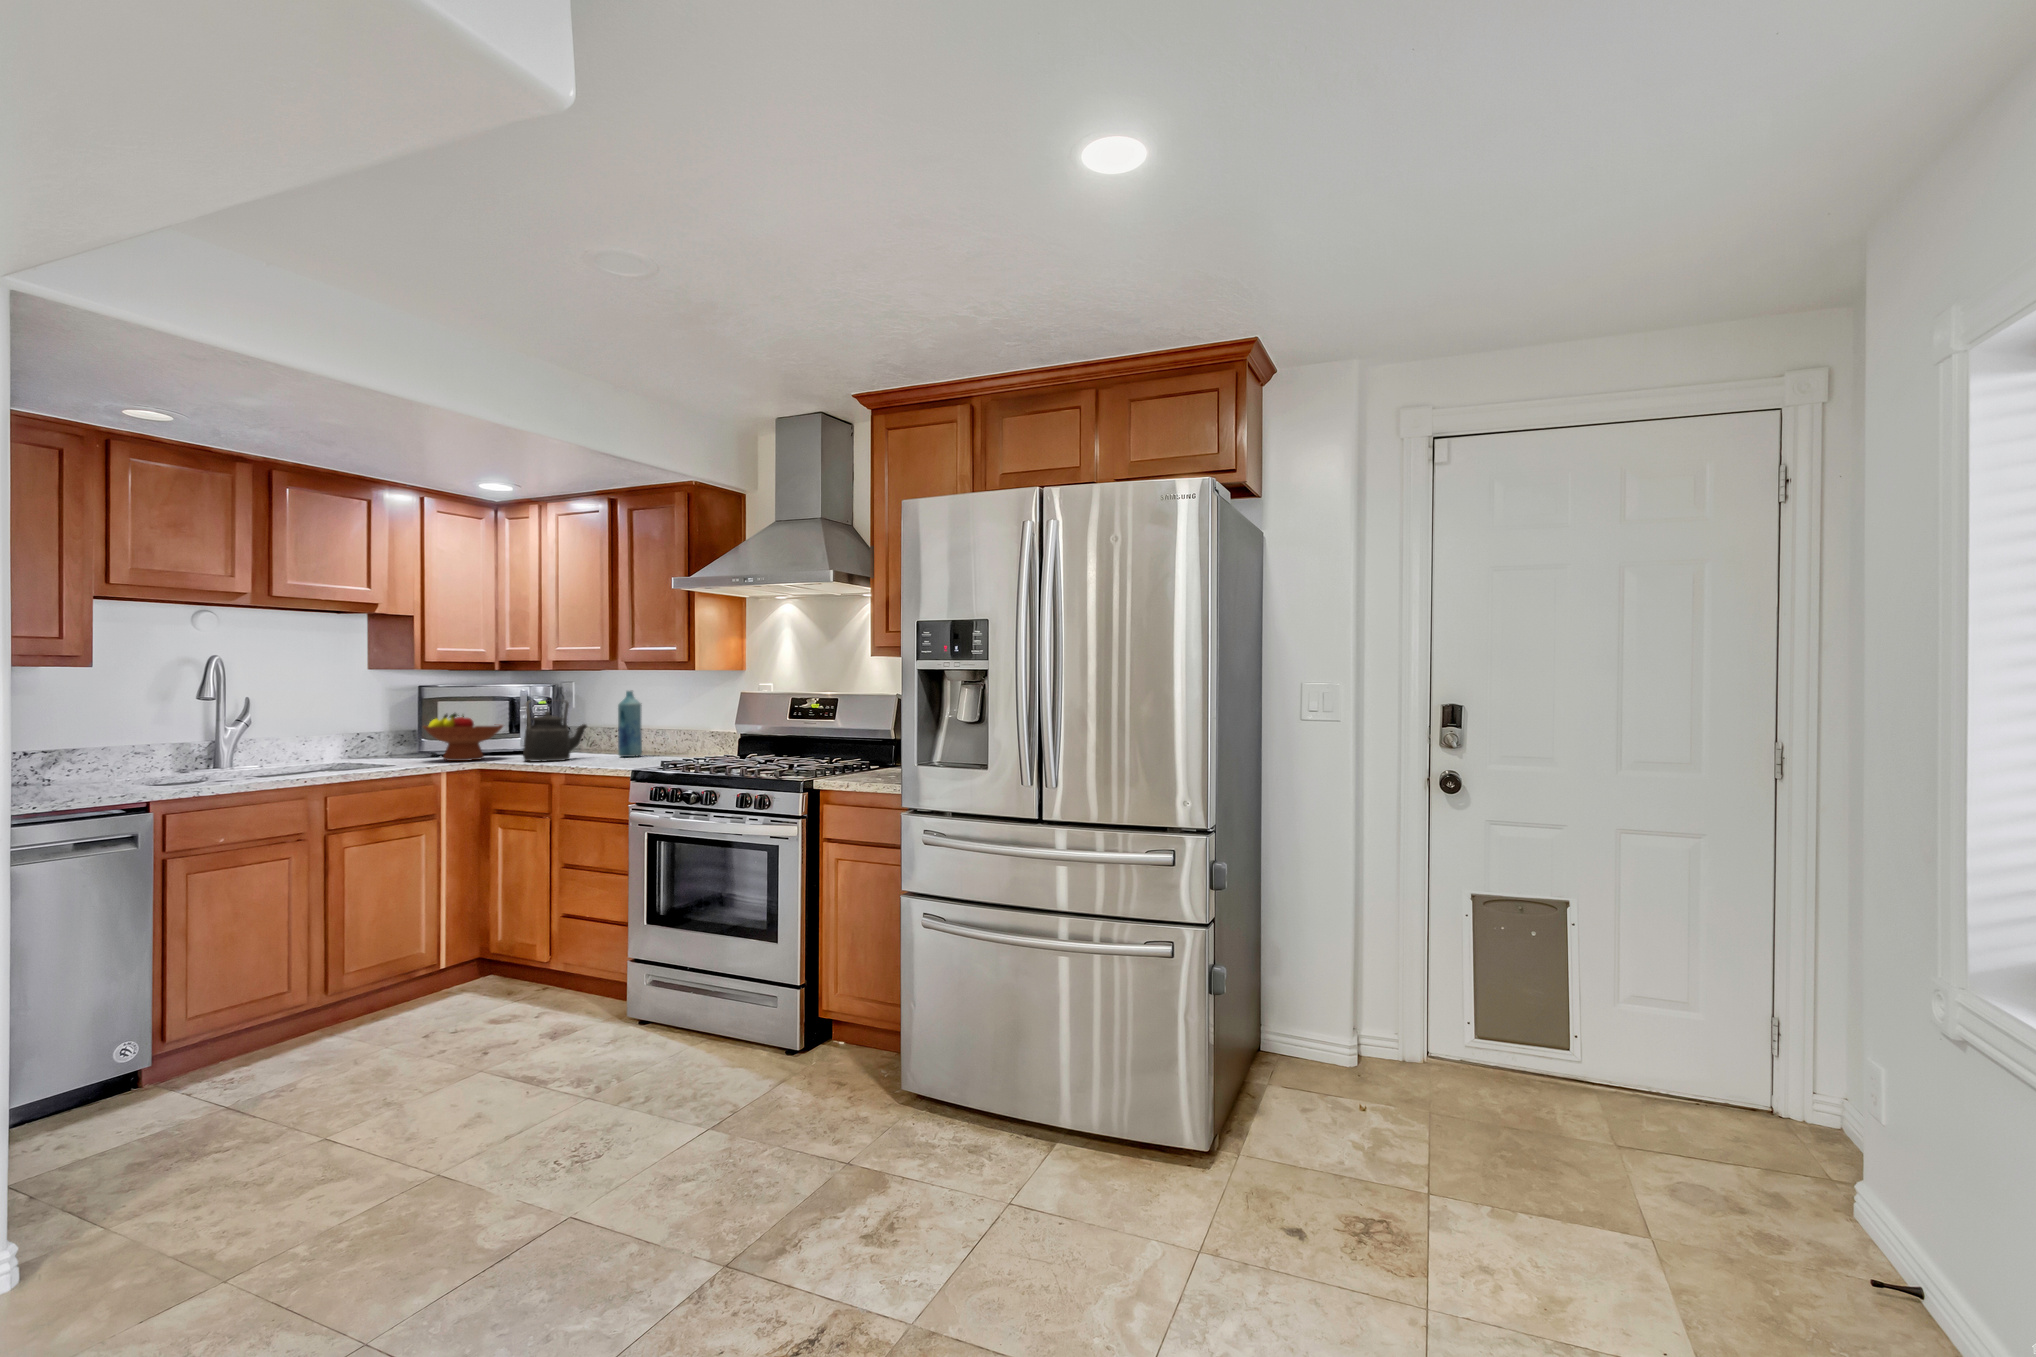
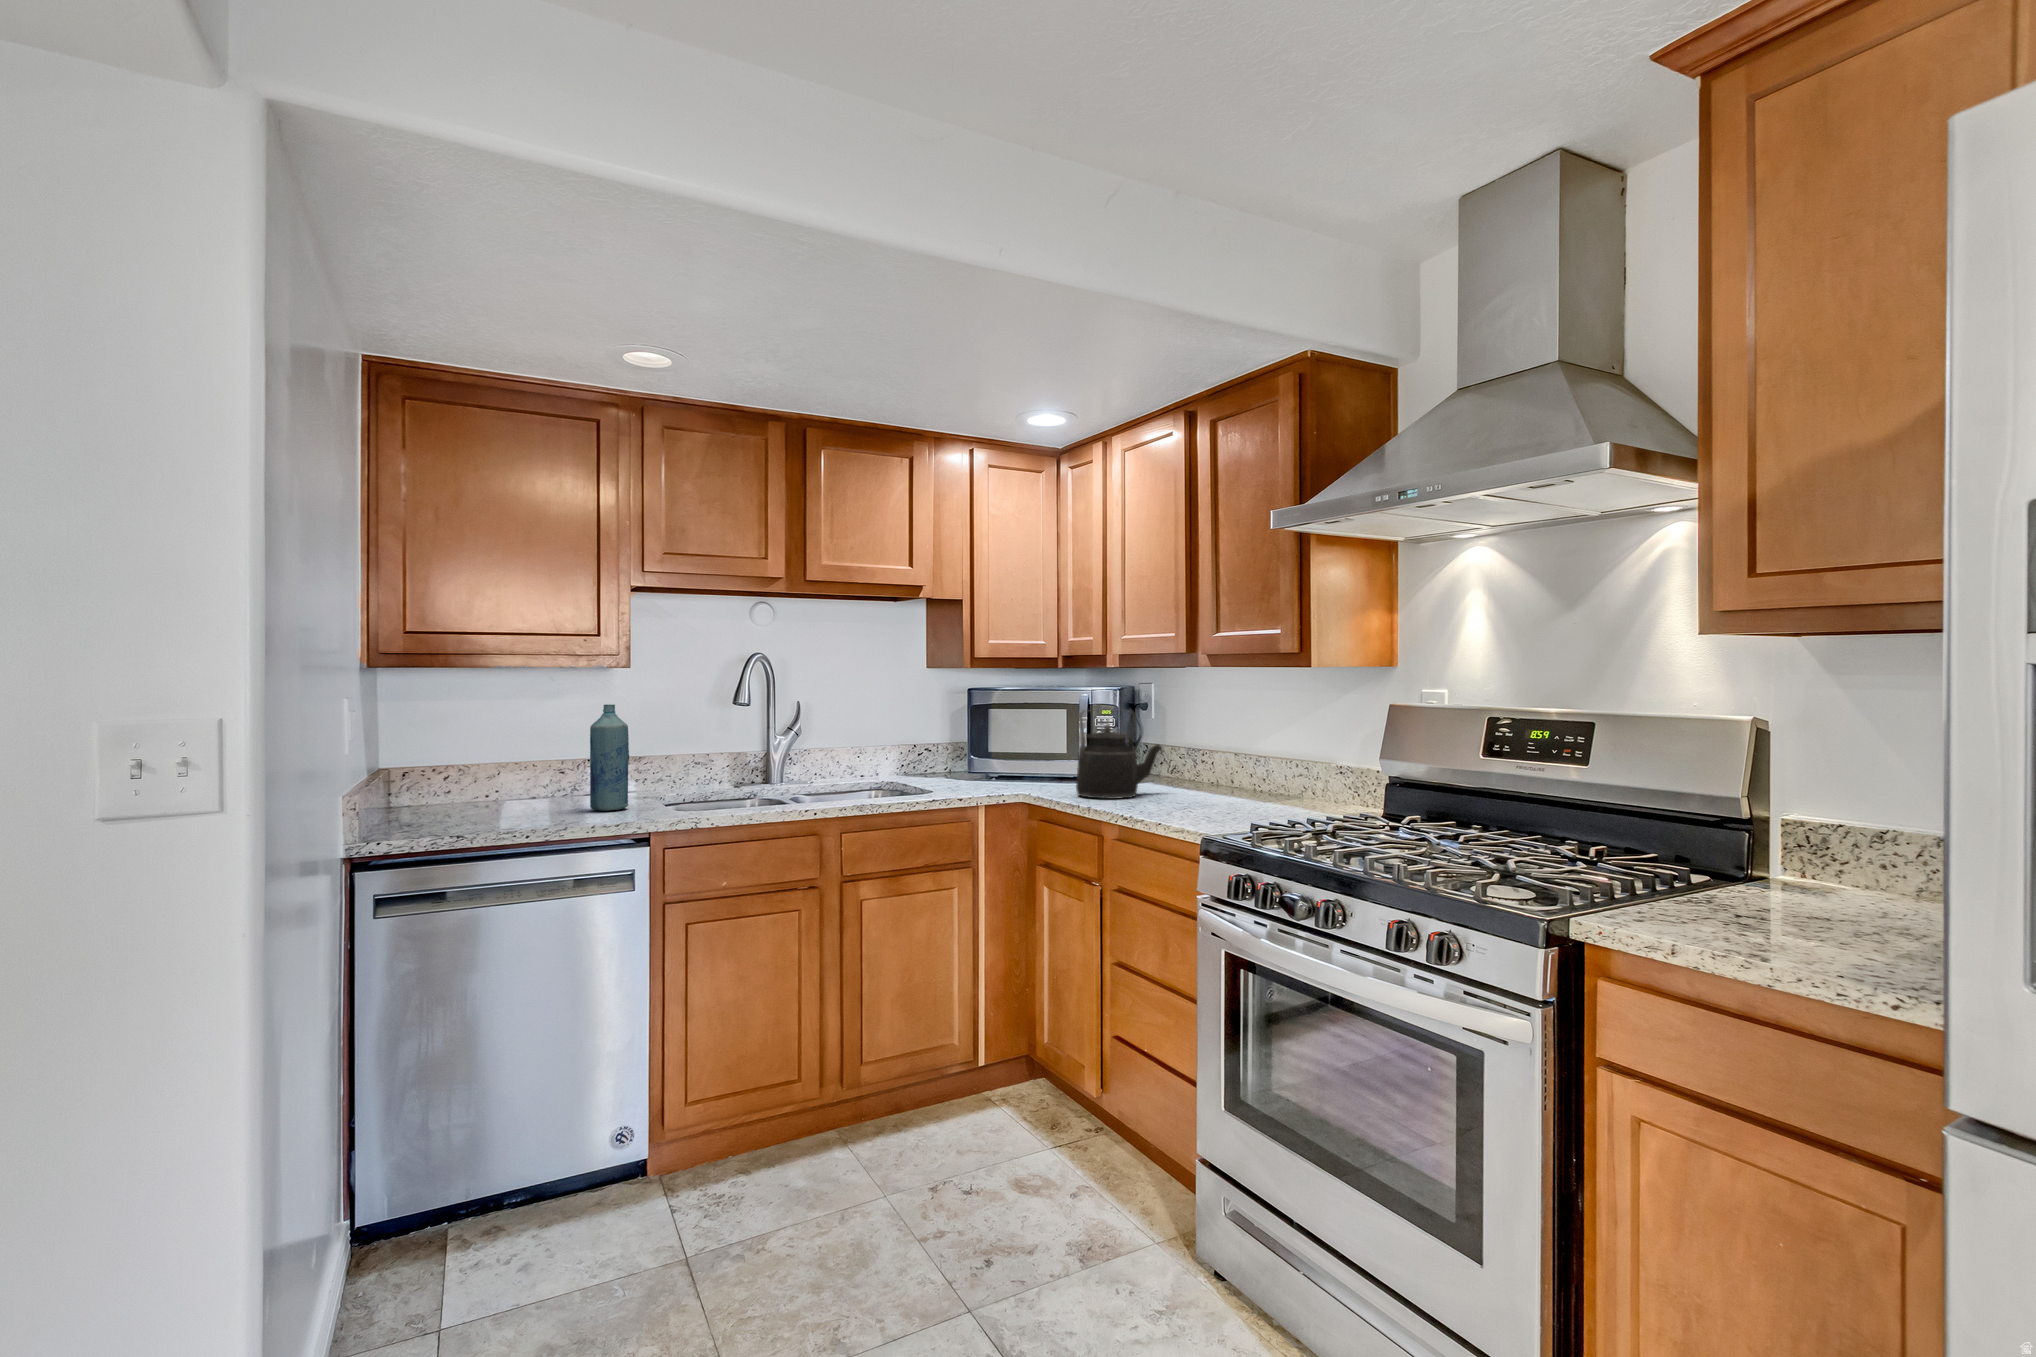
bottle: present [618,691,642,757] -> present [590,704,629,811]
fruit bowl: present [423,713,503,761] -> none [968,724,1063,787]

